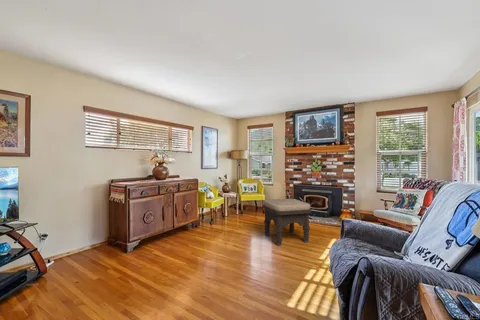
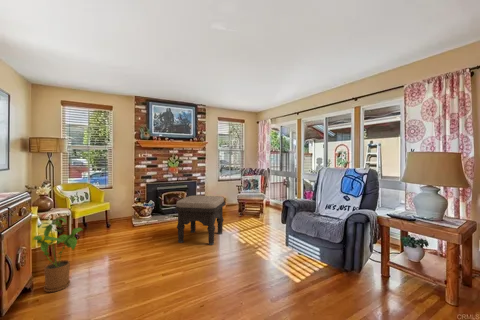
house plant: none [176,195,199,232] -> present [34,218,83,292]

